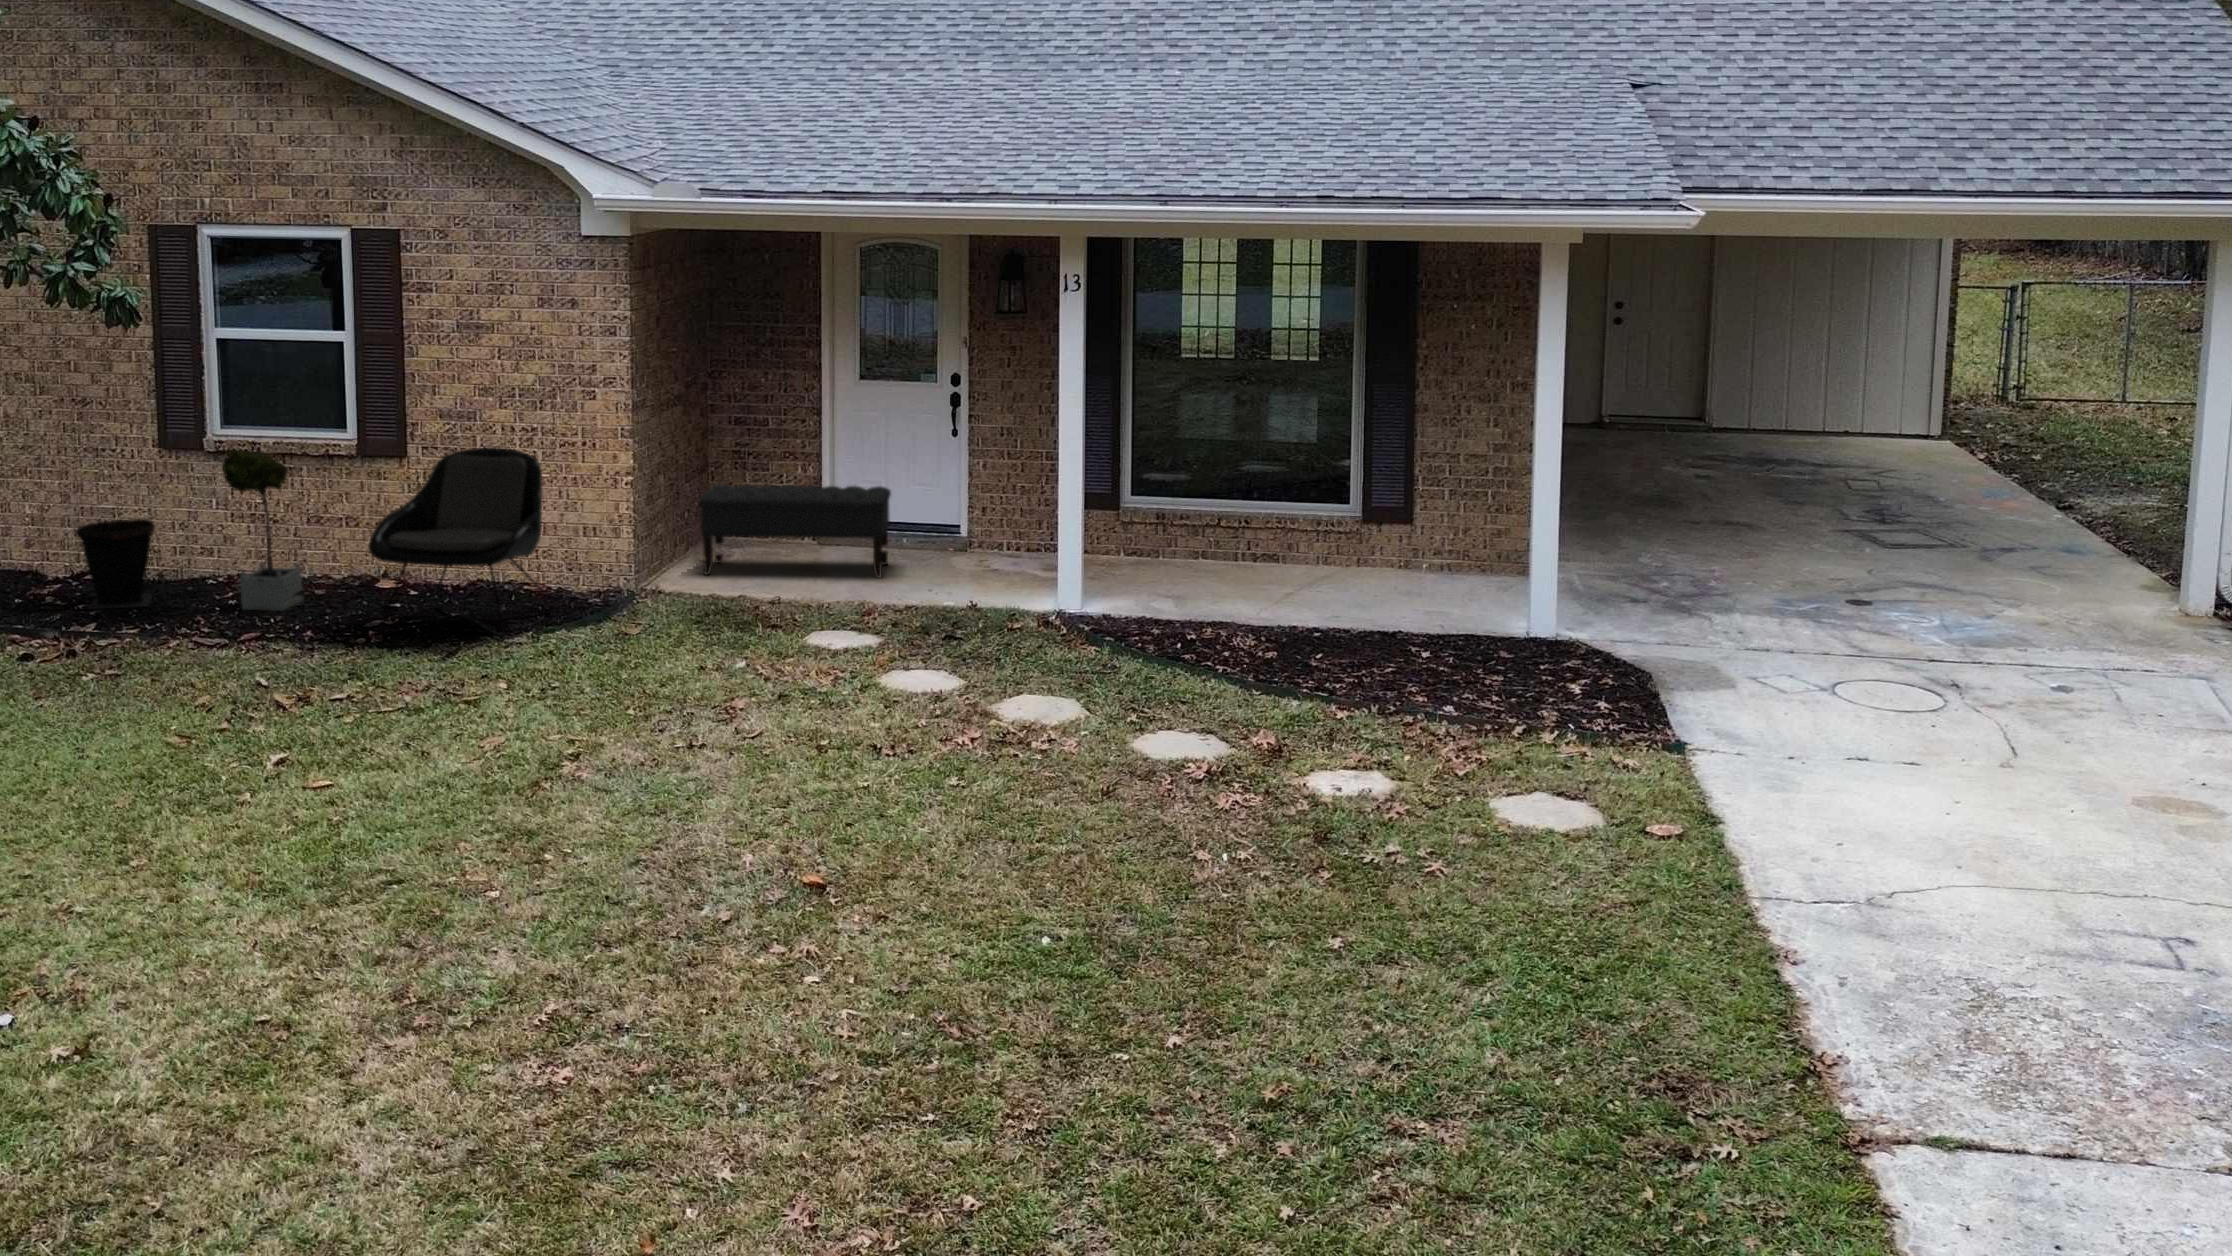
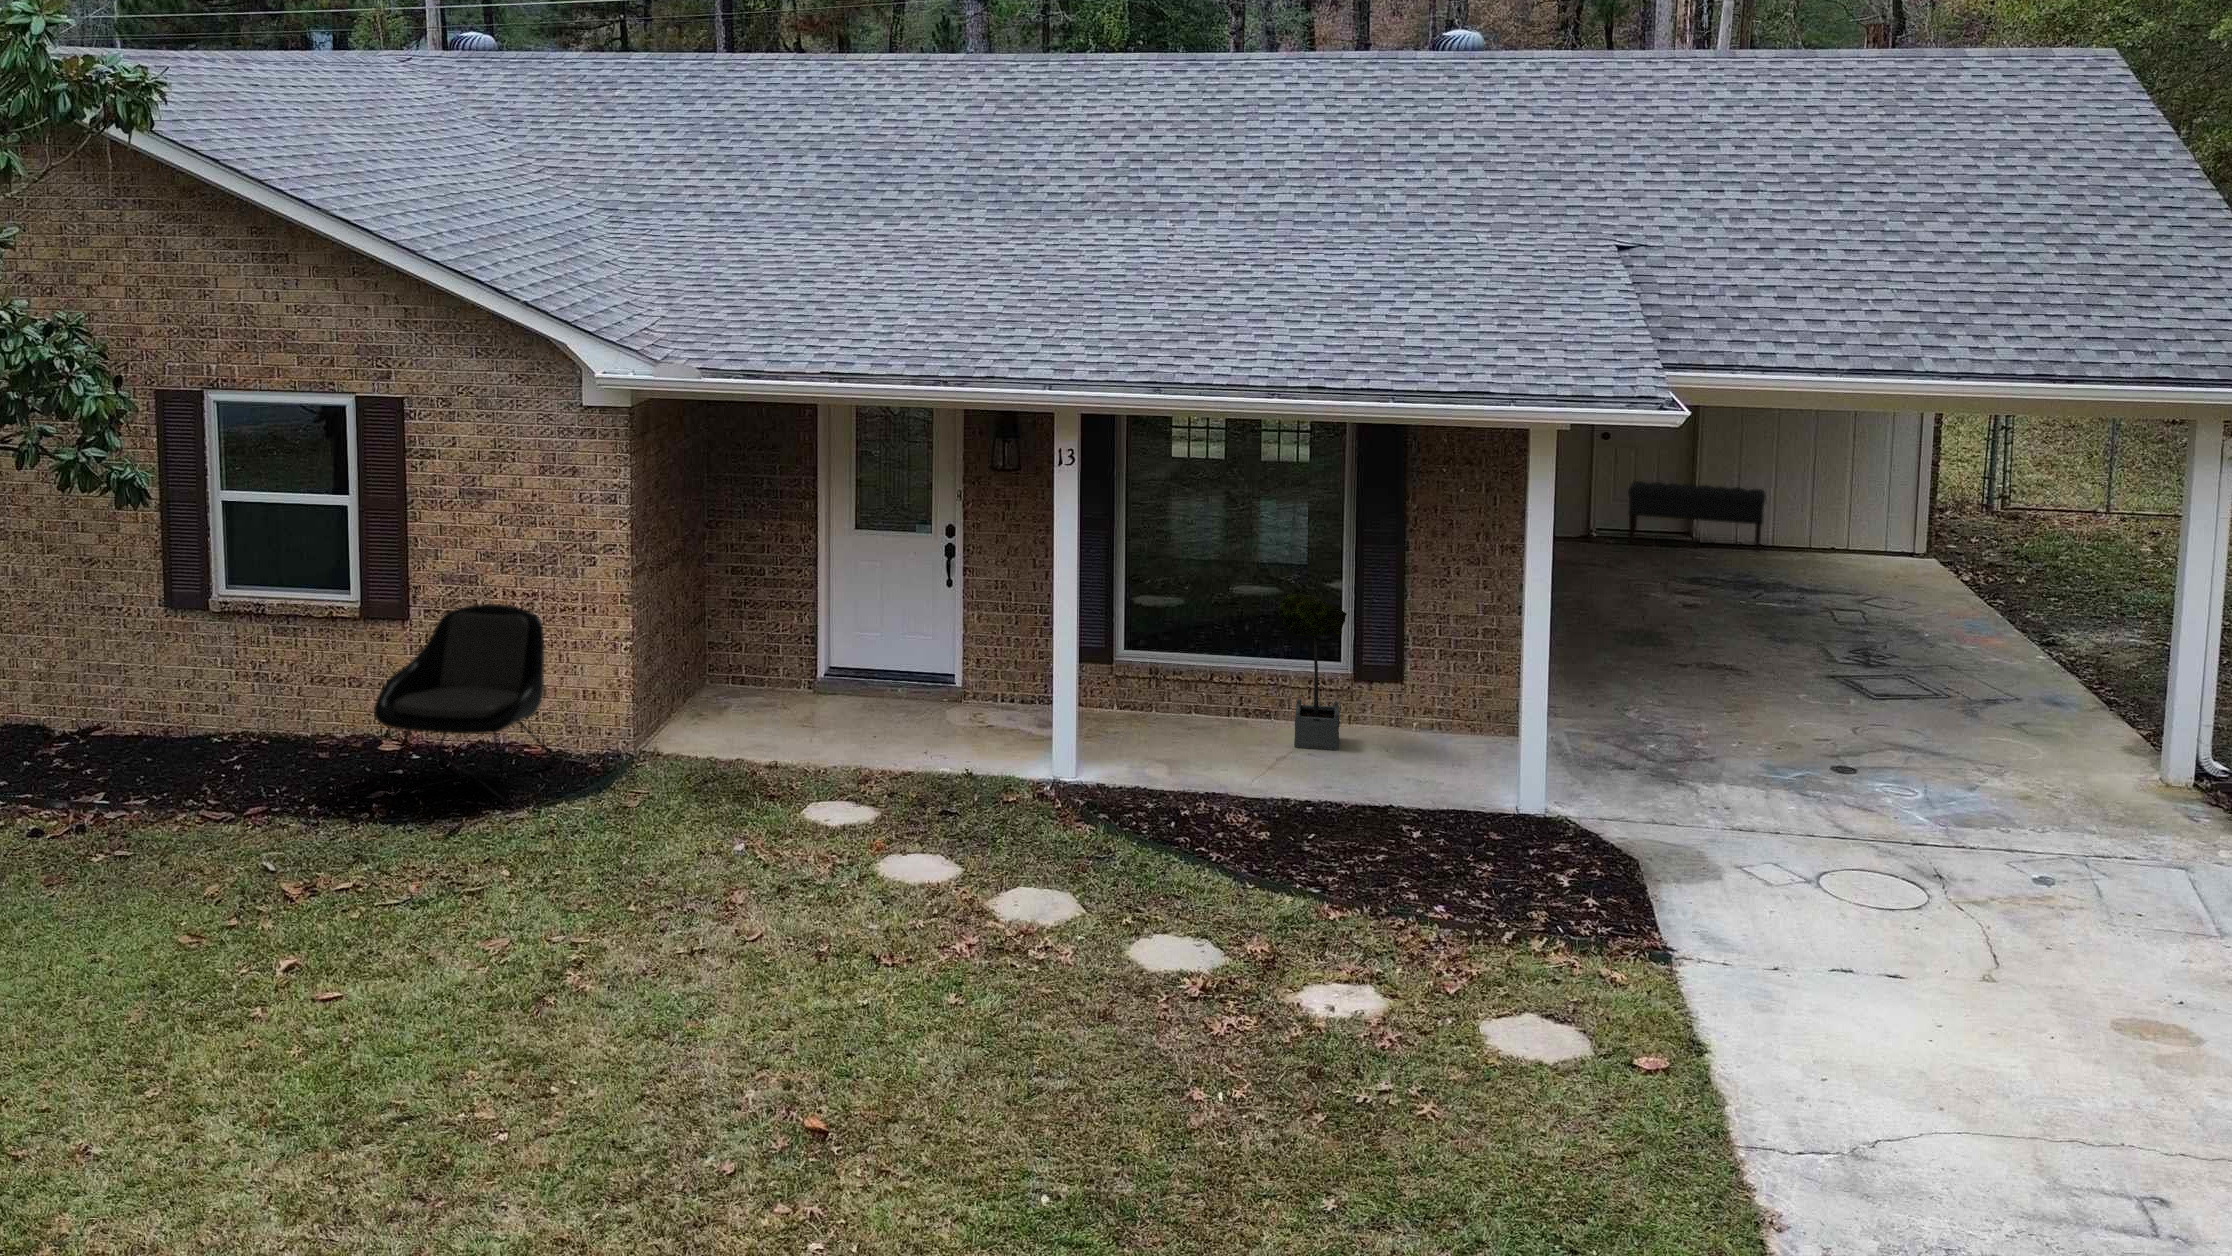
potted tree: present [223,450,303,611] -> present [1278,594,1347,750]
bench: present [699,484,891,578] -> present [1628,481,1766,551]
bucket: present [74,519,155,609] -> none [83,667,163,761]

